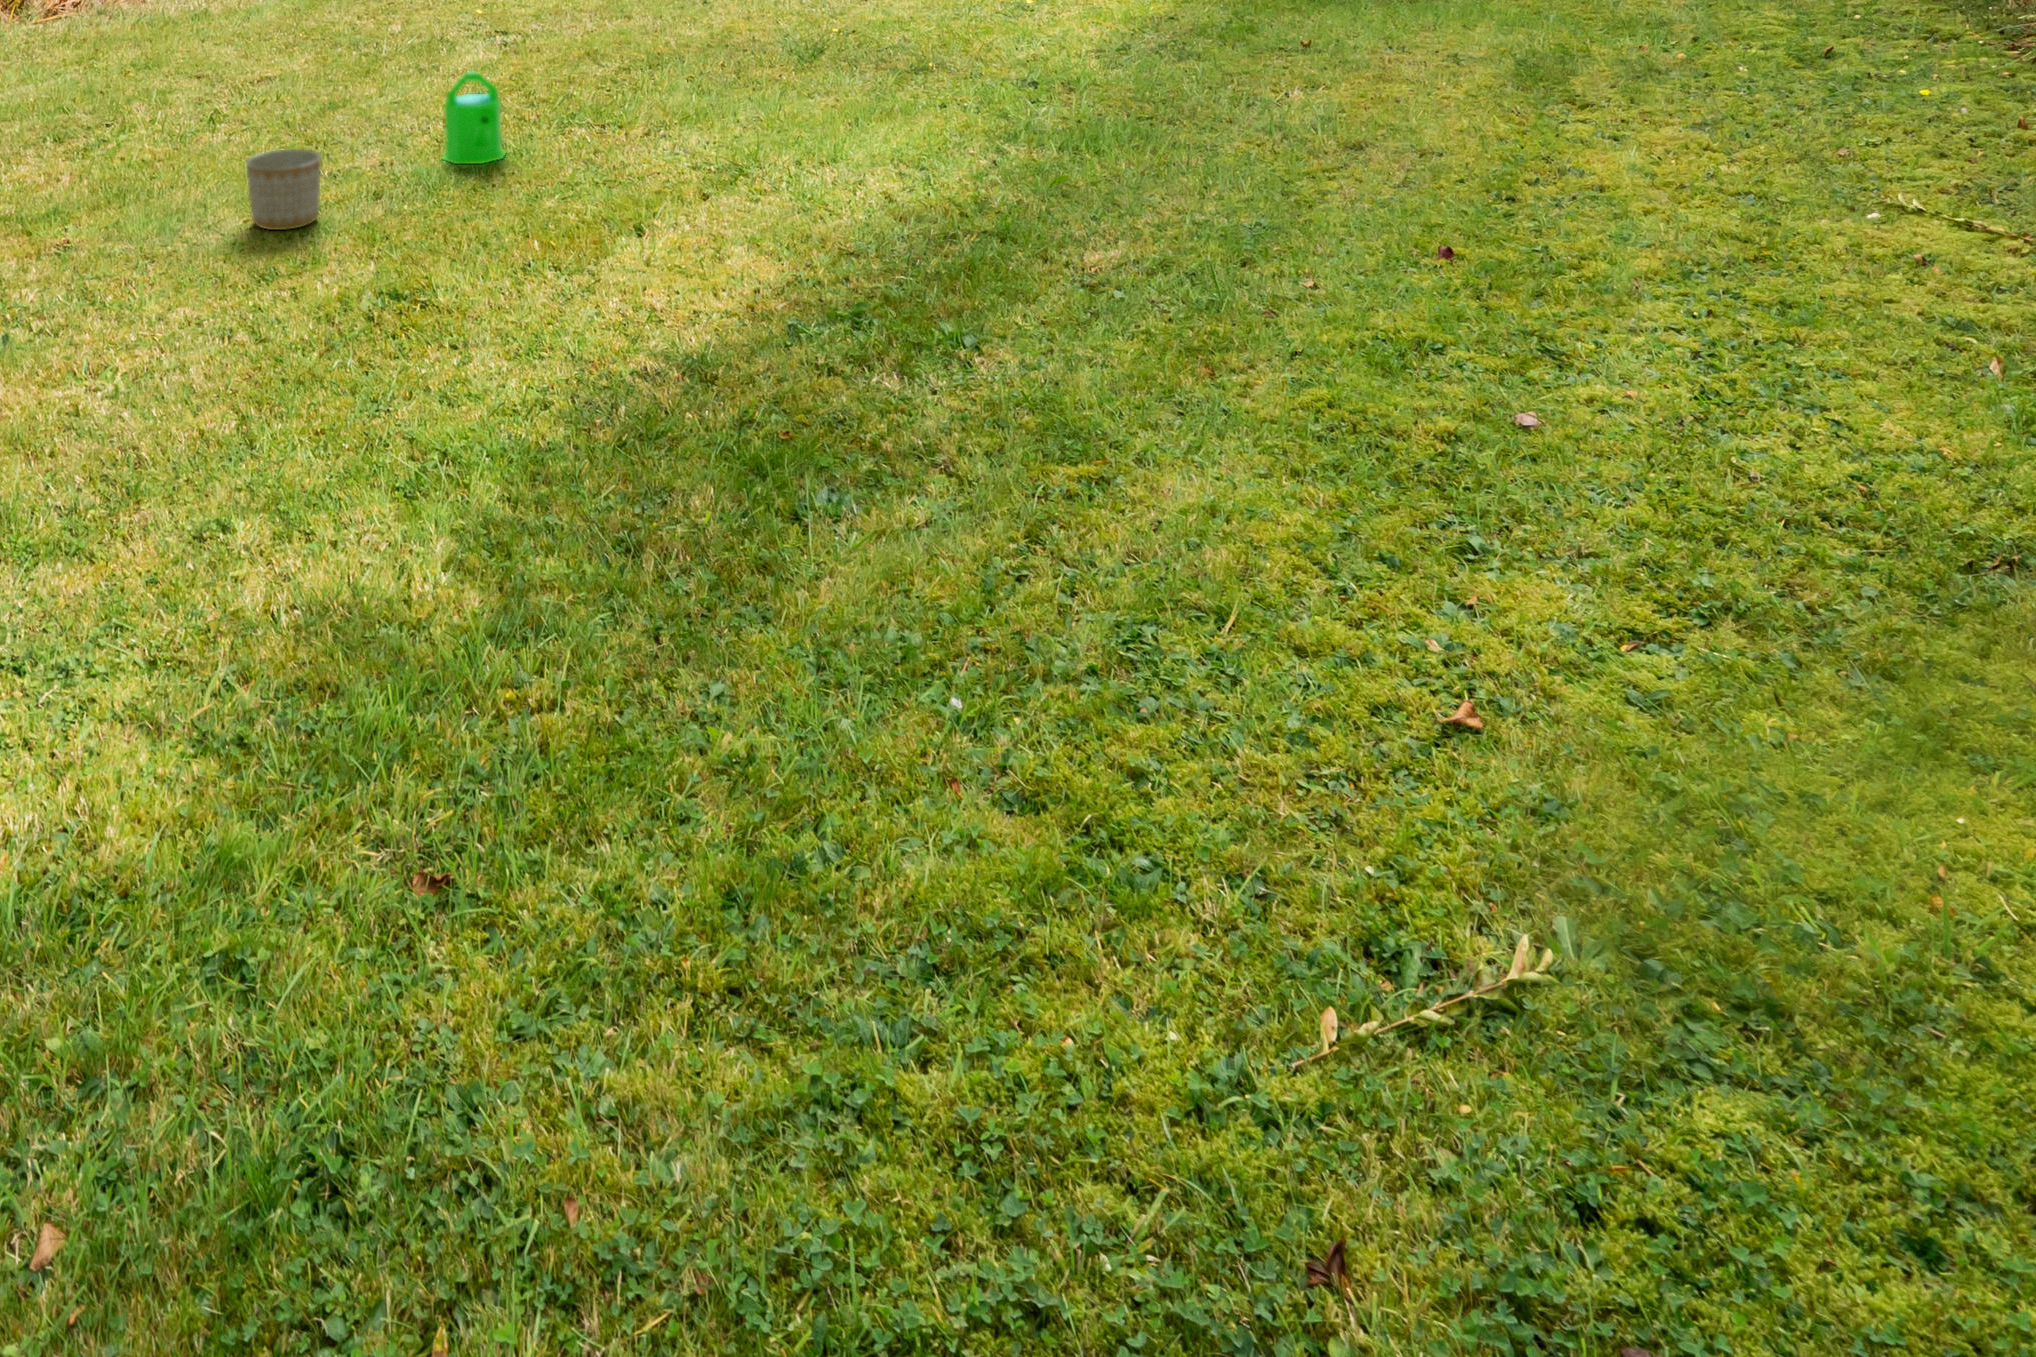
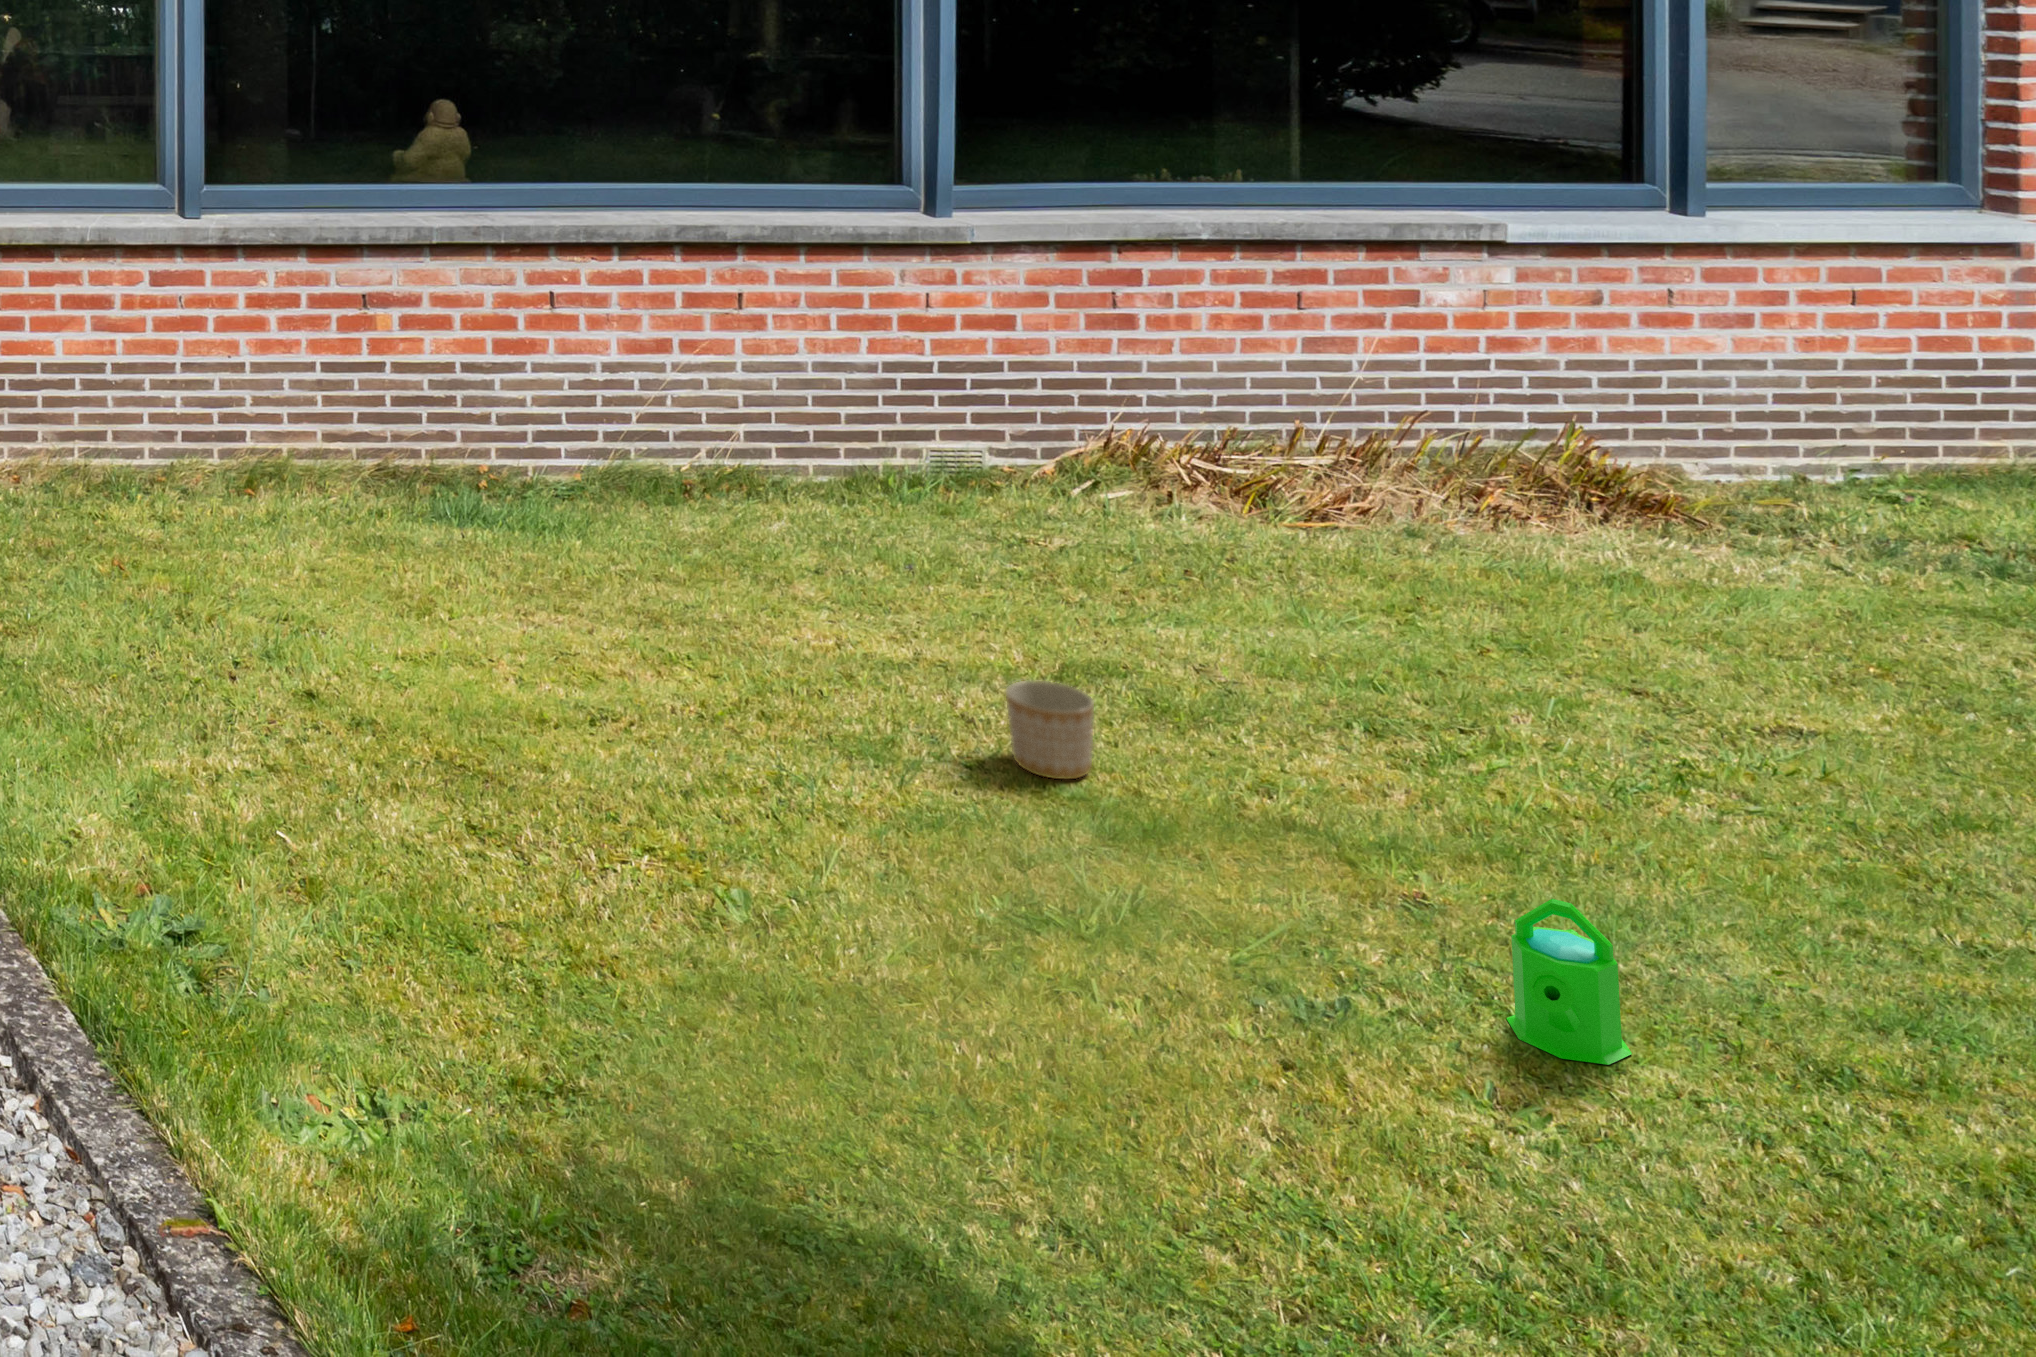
planter: present [246,149,321,230] -> present [1006,681,1094,779]

